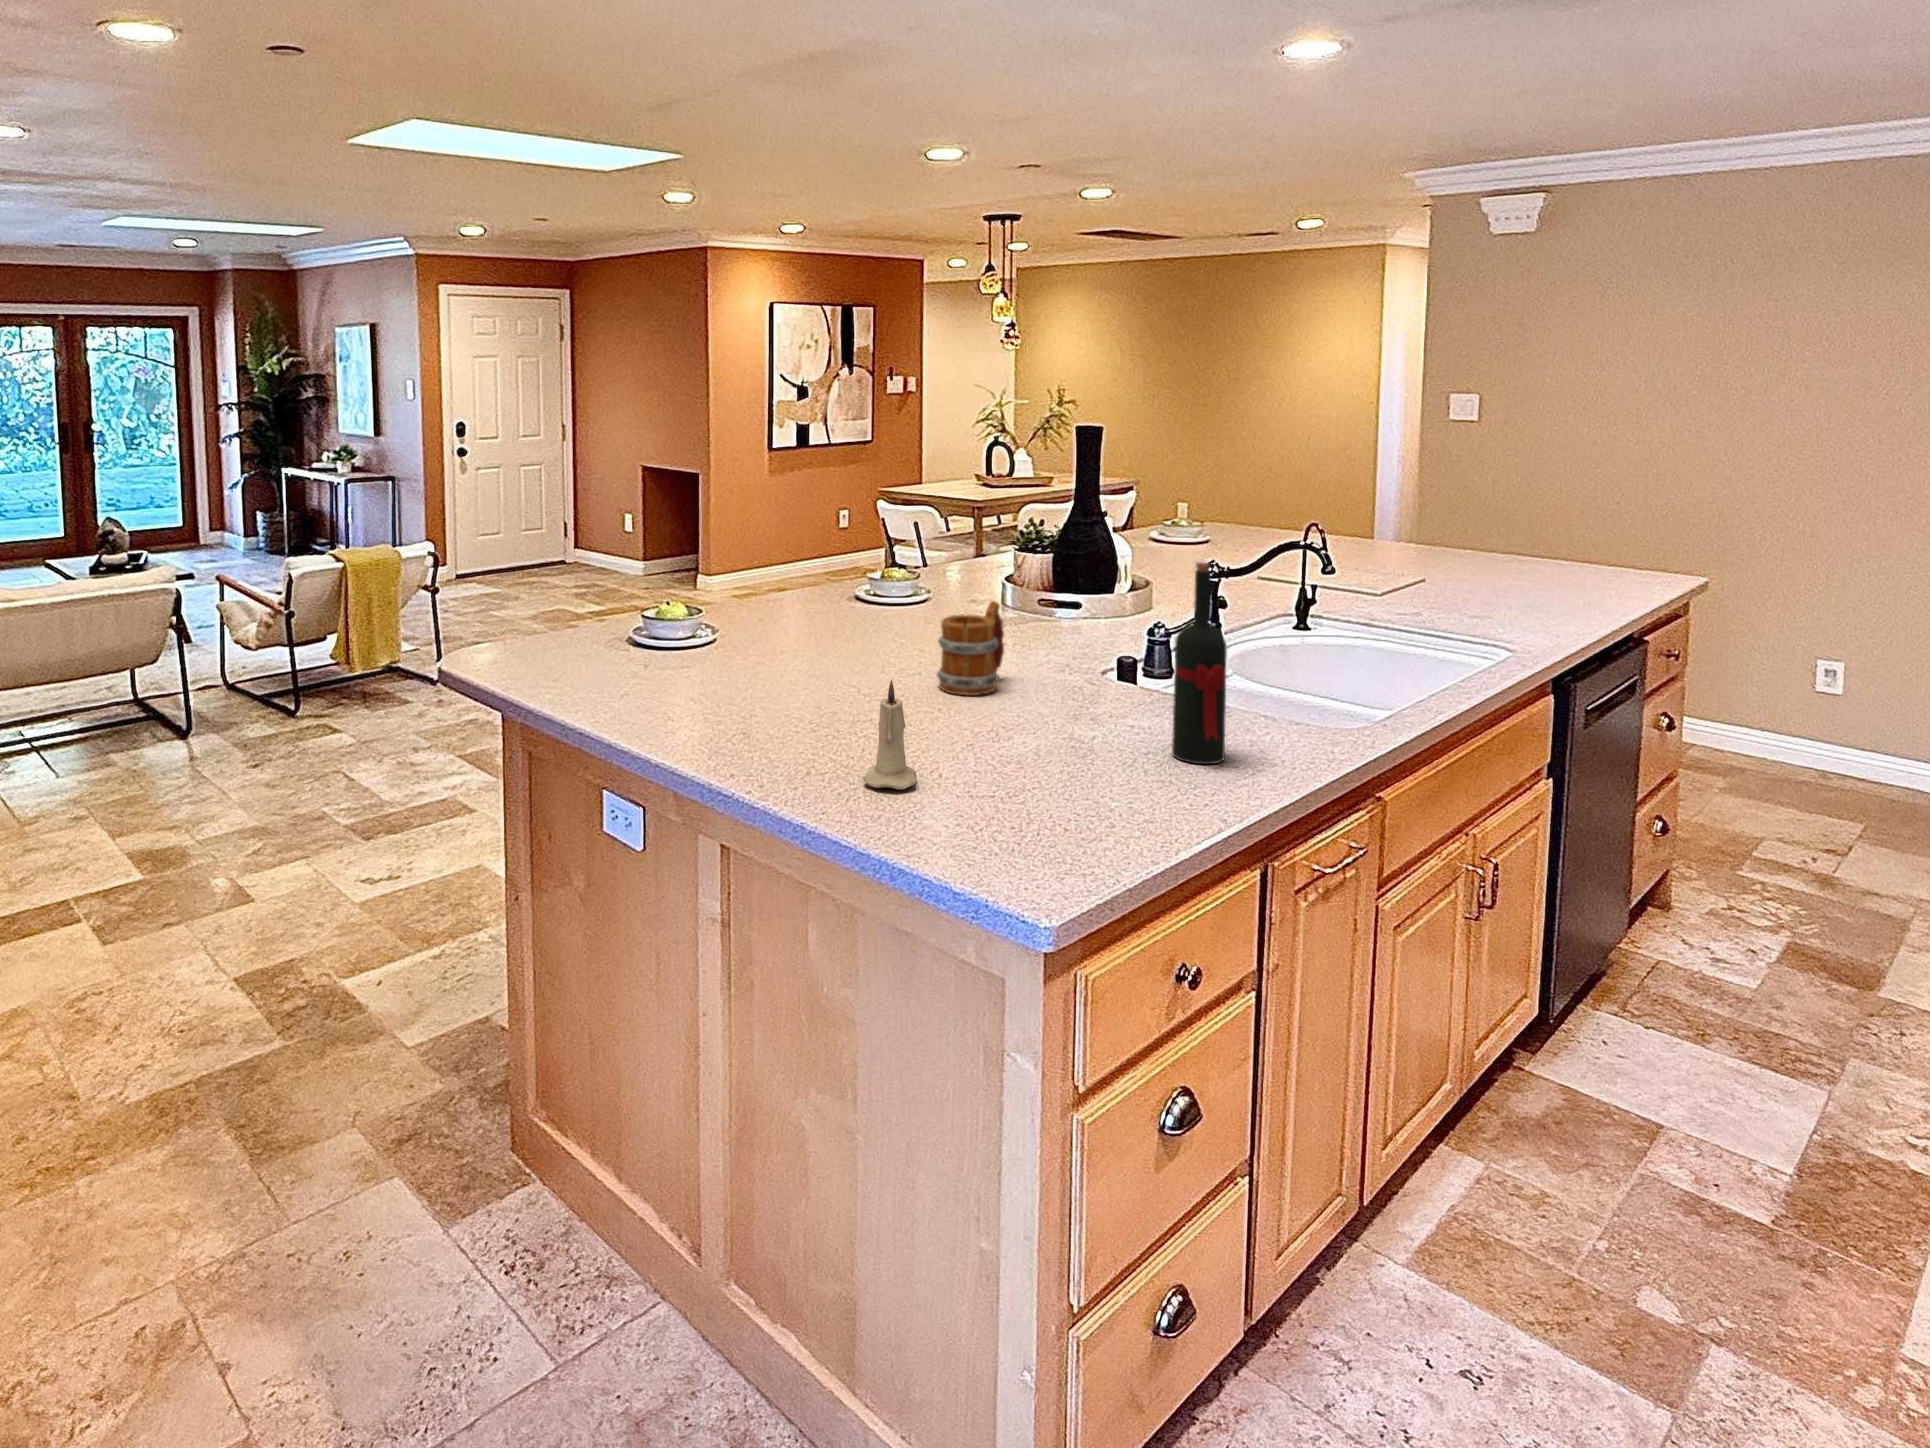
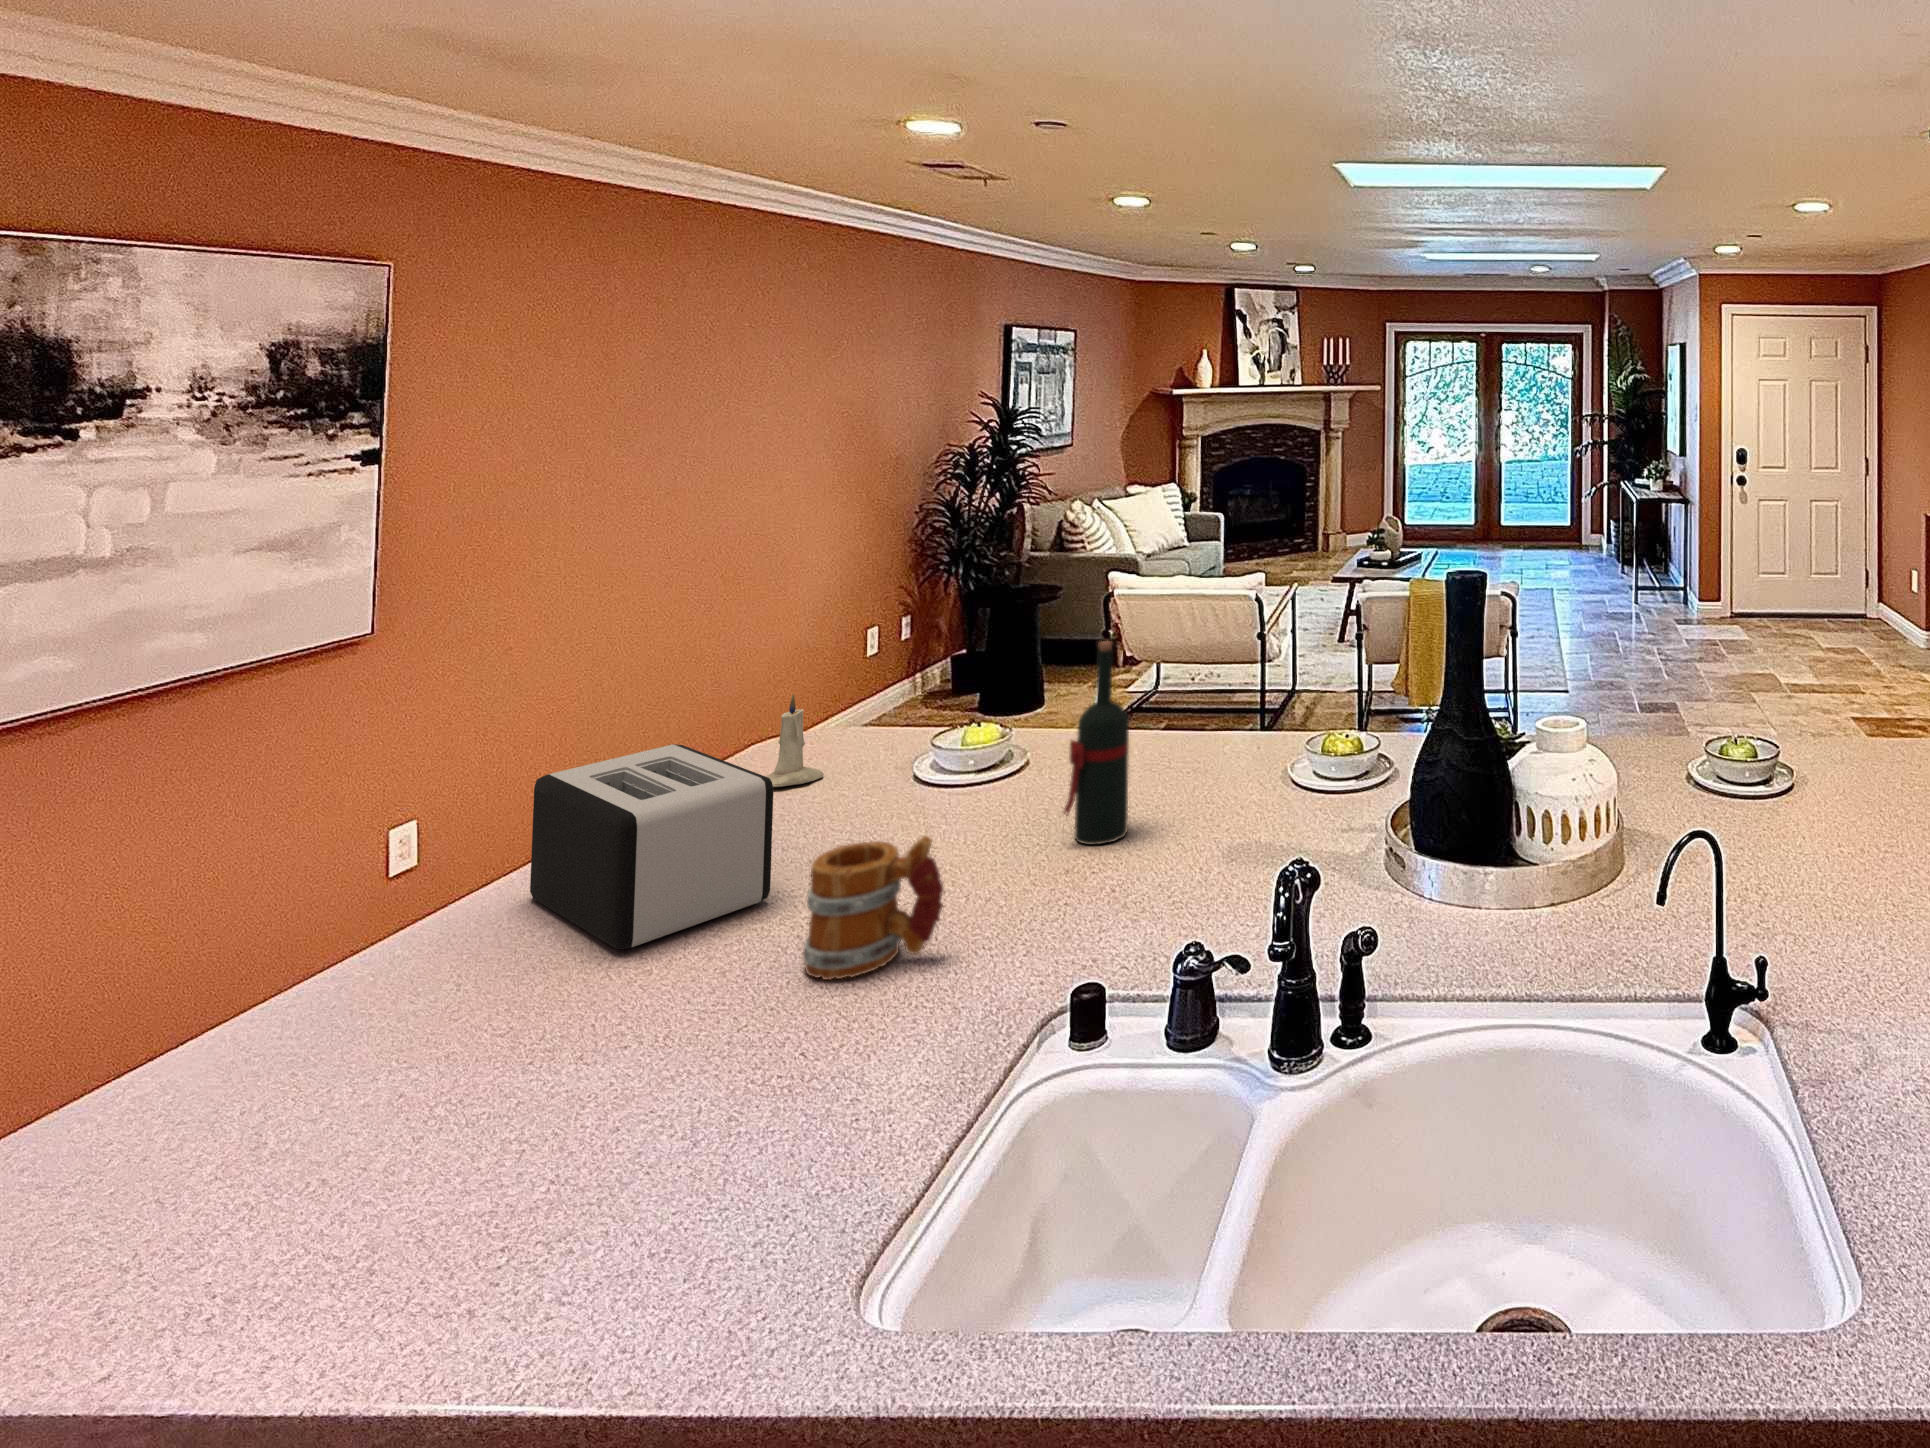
wine bottle: present [1172,562,1227,764] -> present [1064,641,1129,845]
toaster: none [669,599,861,723] -> present [530,744,774,949]
candle: present [863,680,917,789] -> present [766,694,824,787]

